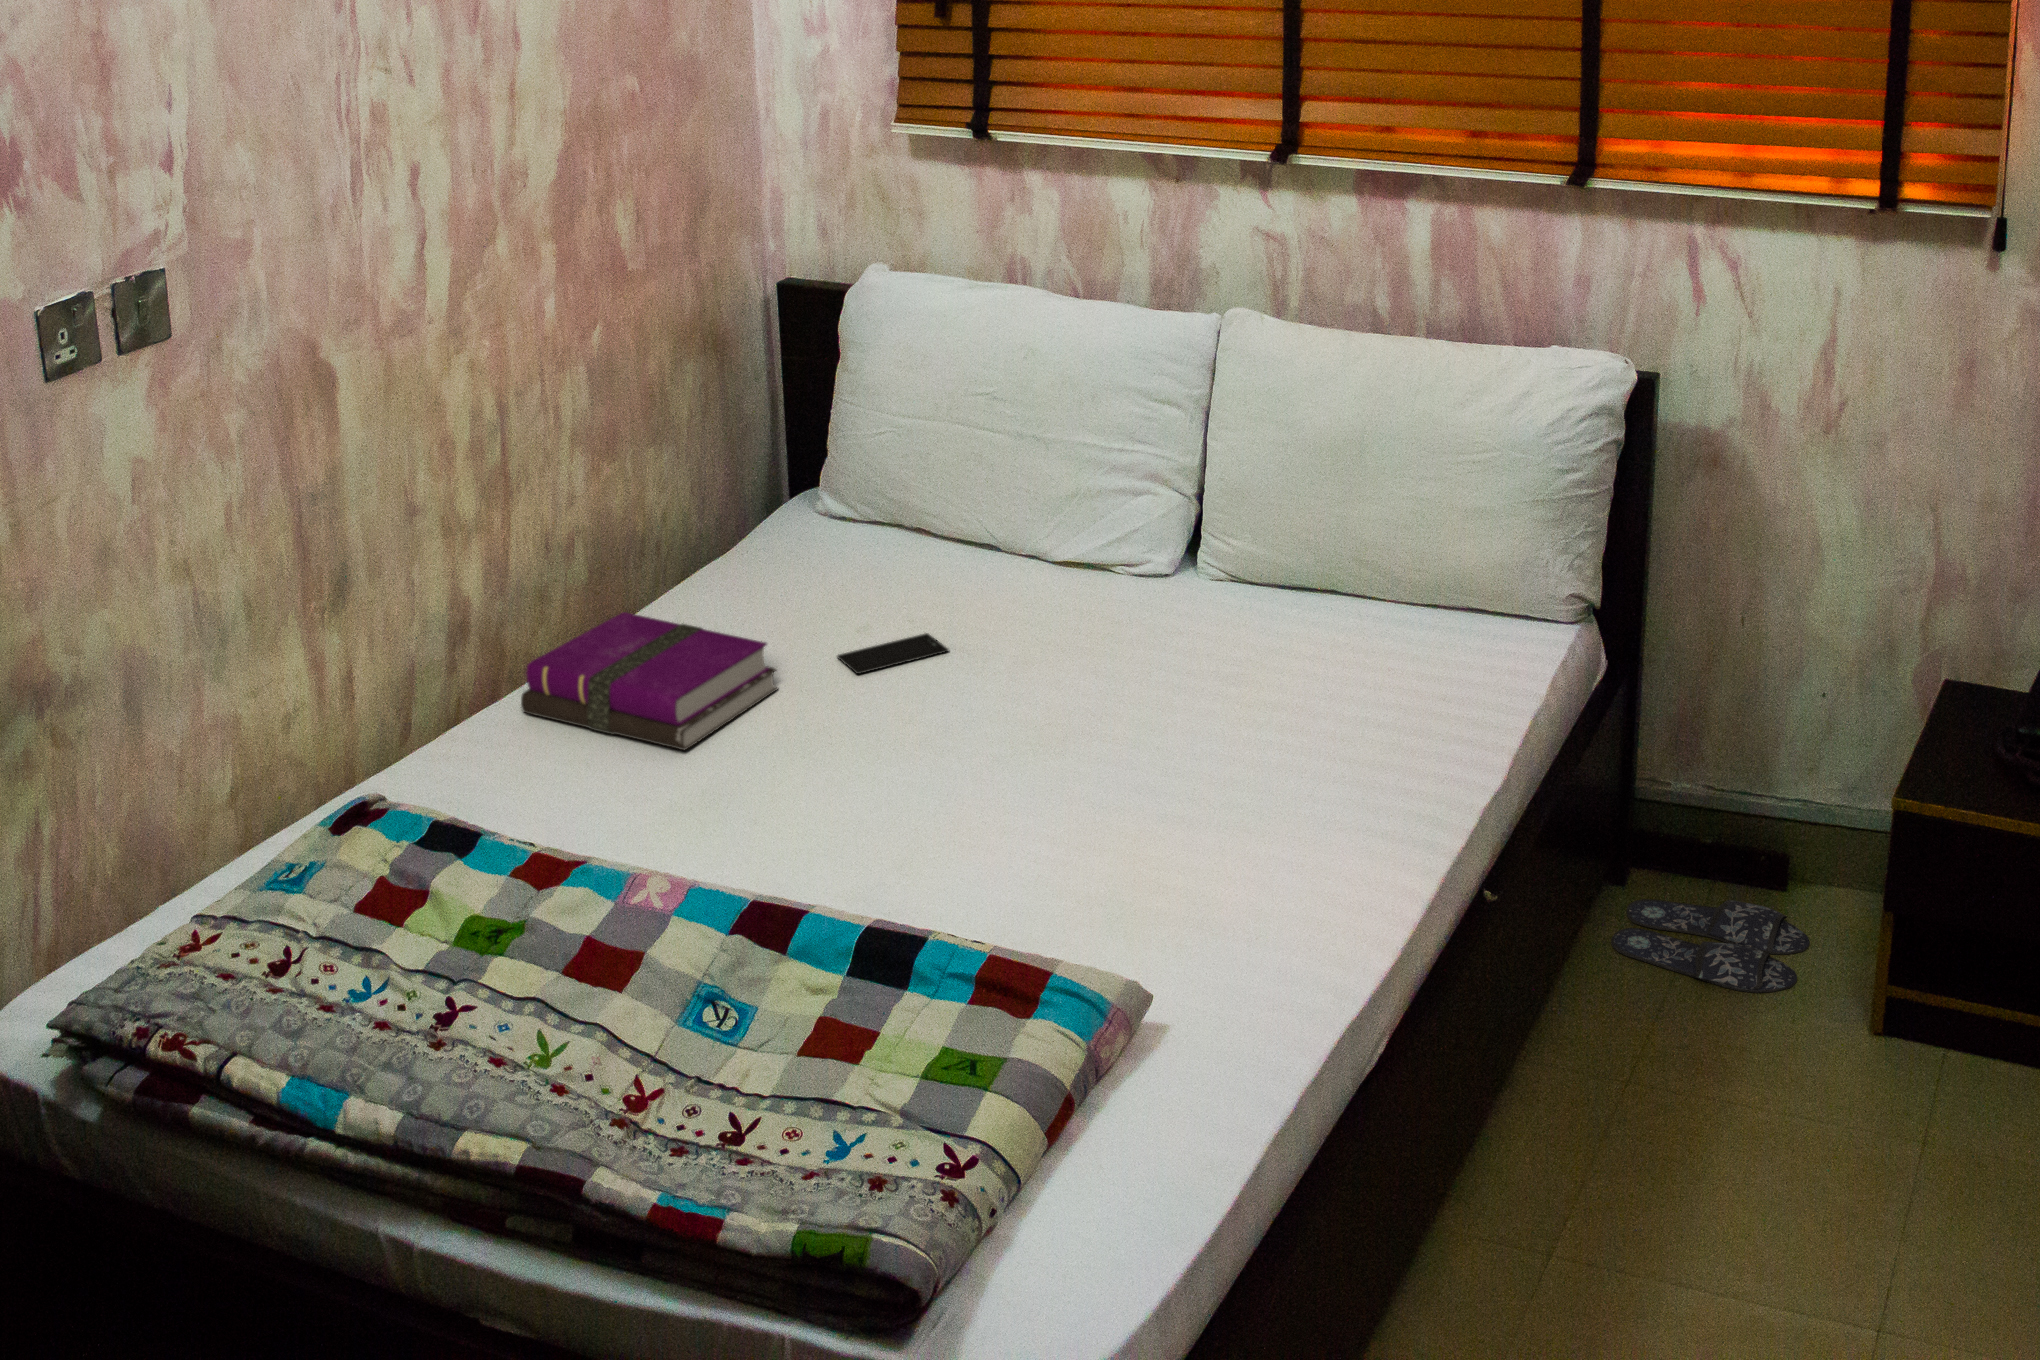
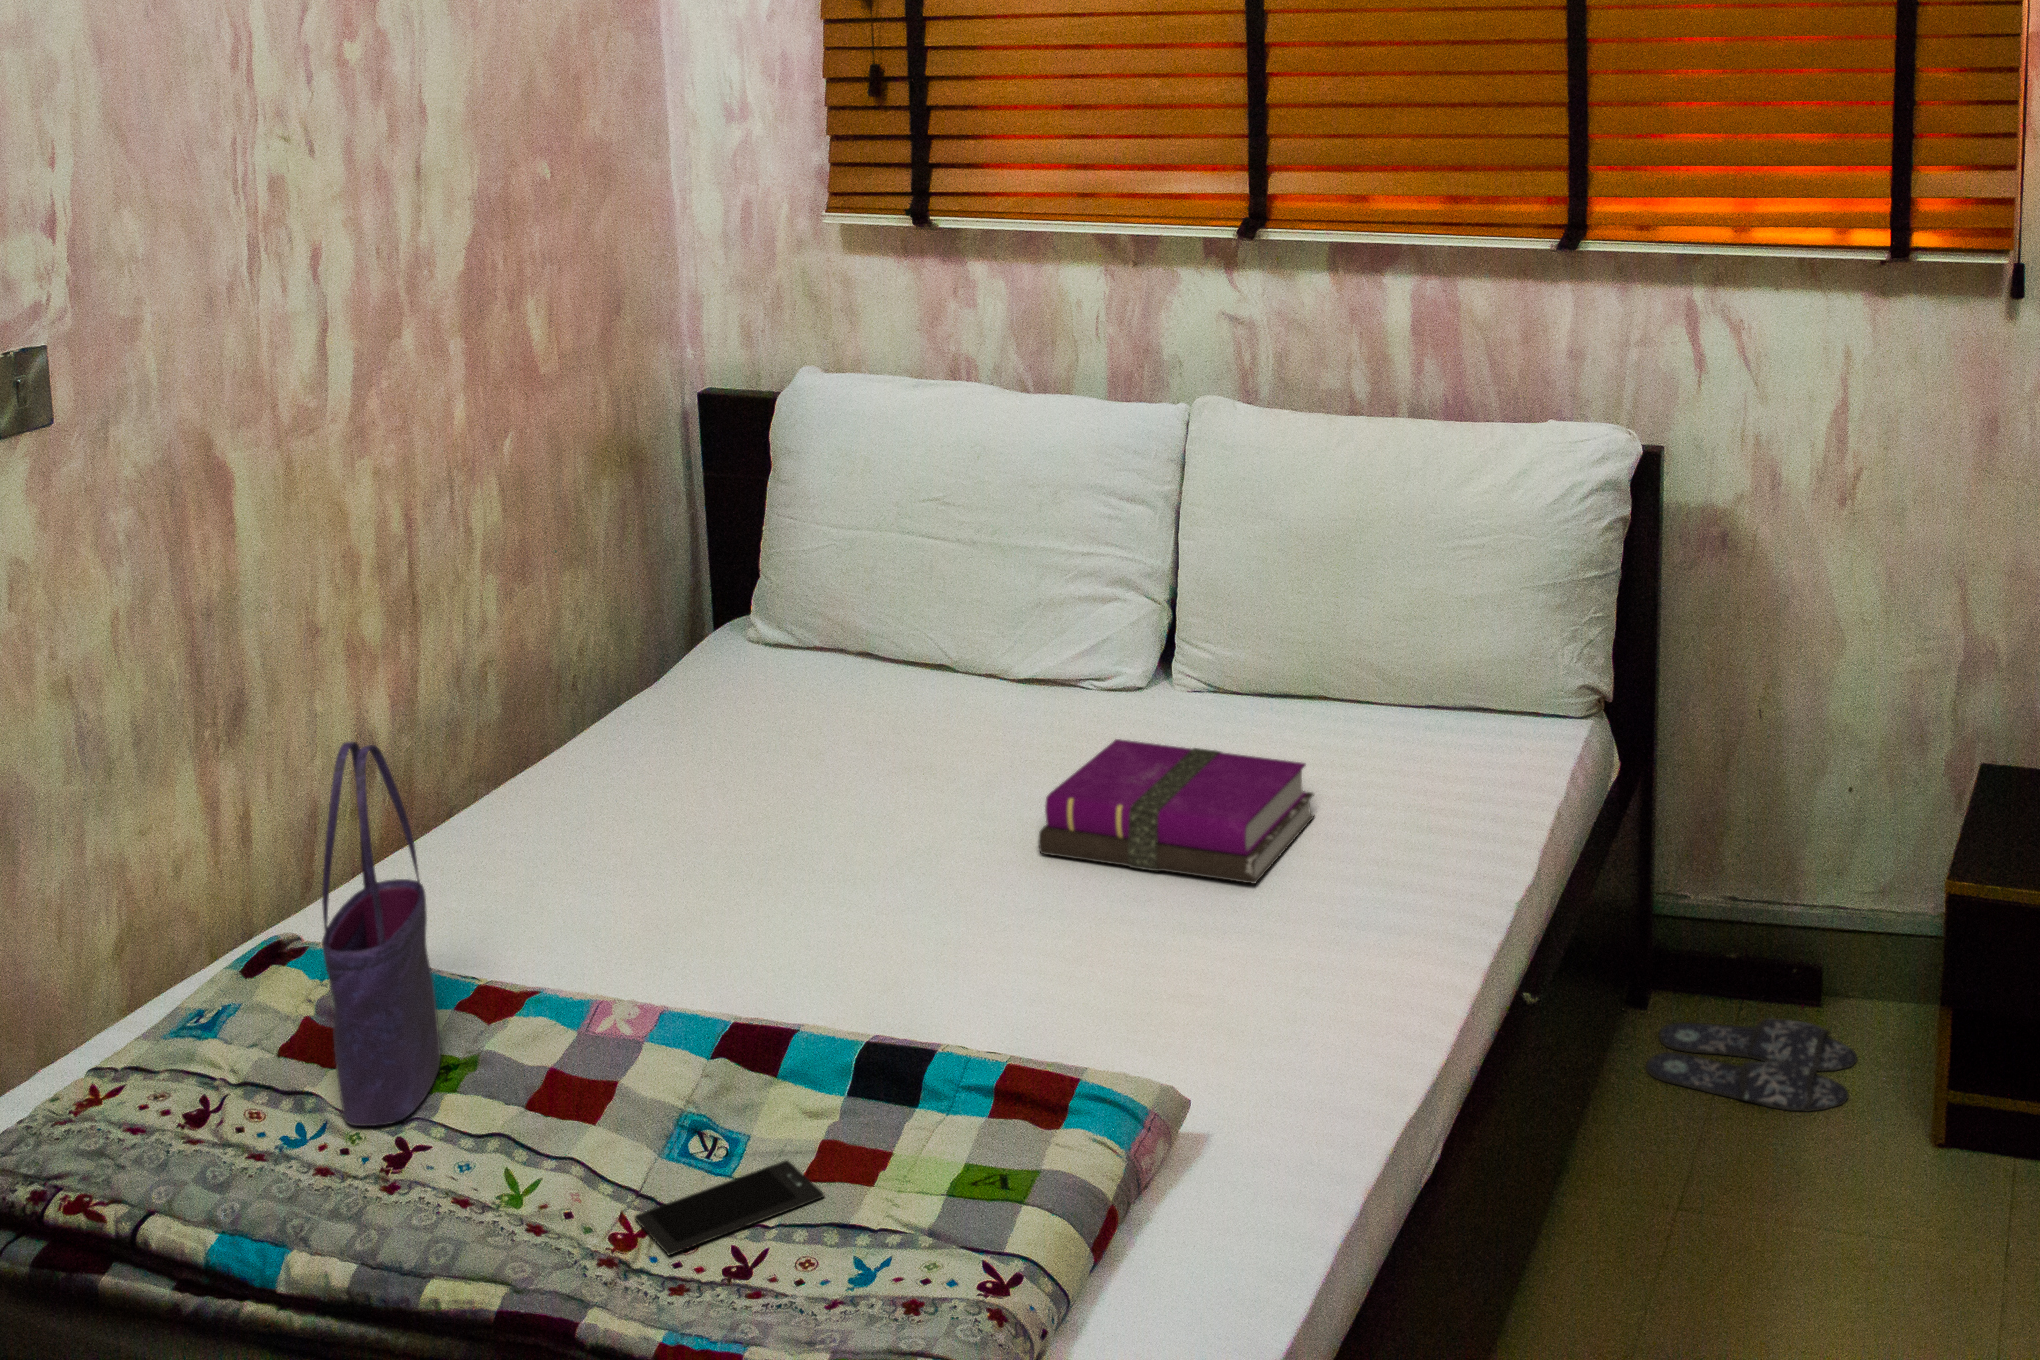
notebook: present [521,612,778,750] -> present [1039,739,1314,884]
smartphone: present [837,633,949,674] -> present [635,1160,824,1255]
tote bag: none [384,648,495,982] -> present [322,742,441,1126]

